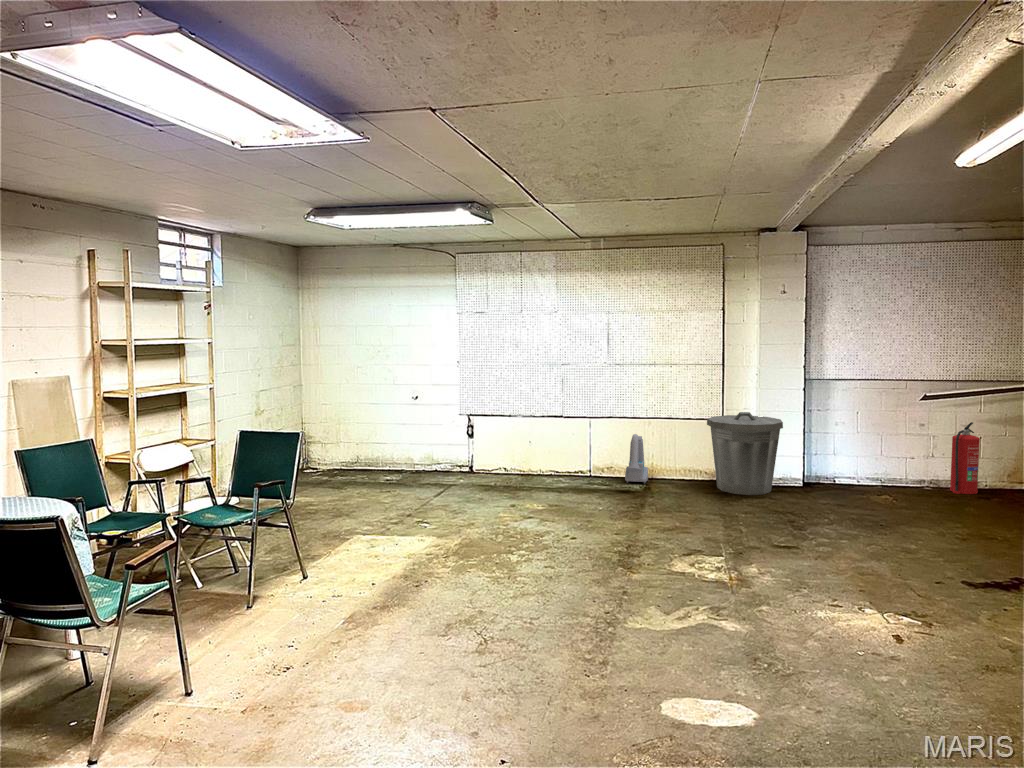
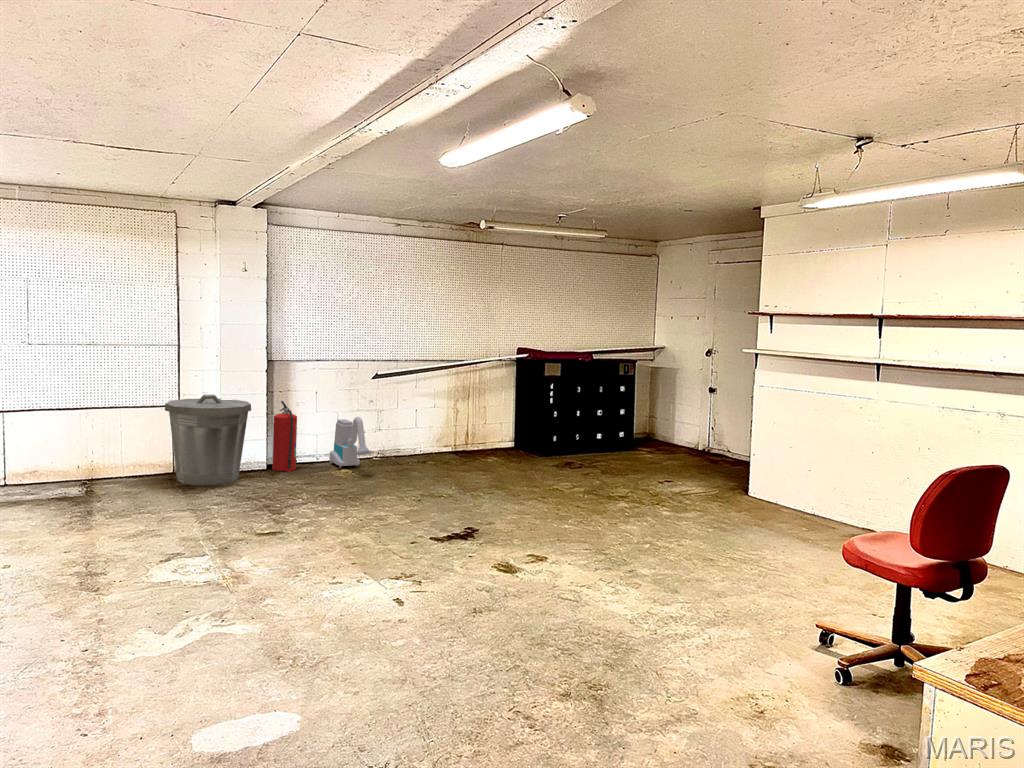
fire extinguisher: present [950,422,980,494] -> present [272,401,297,472]
vacuum cleaner: present [625,434,648,484] -> present [330,417,371,468]

